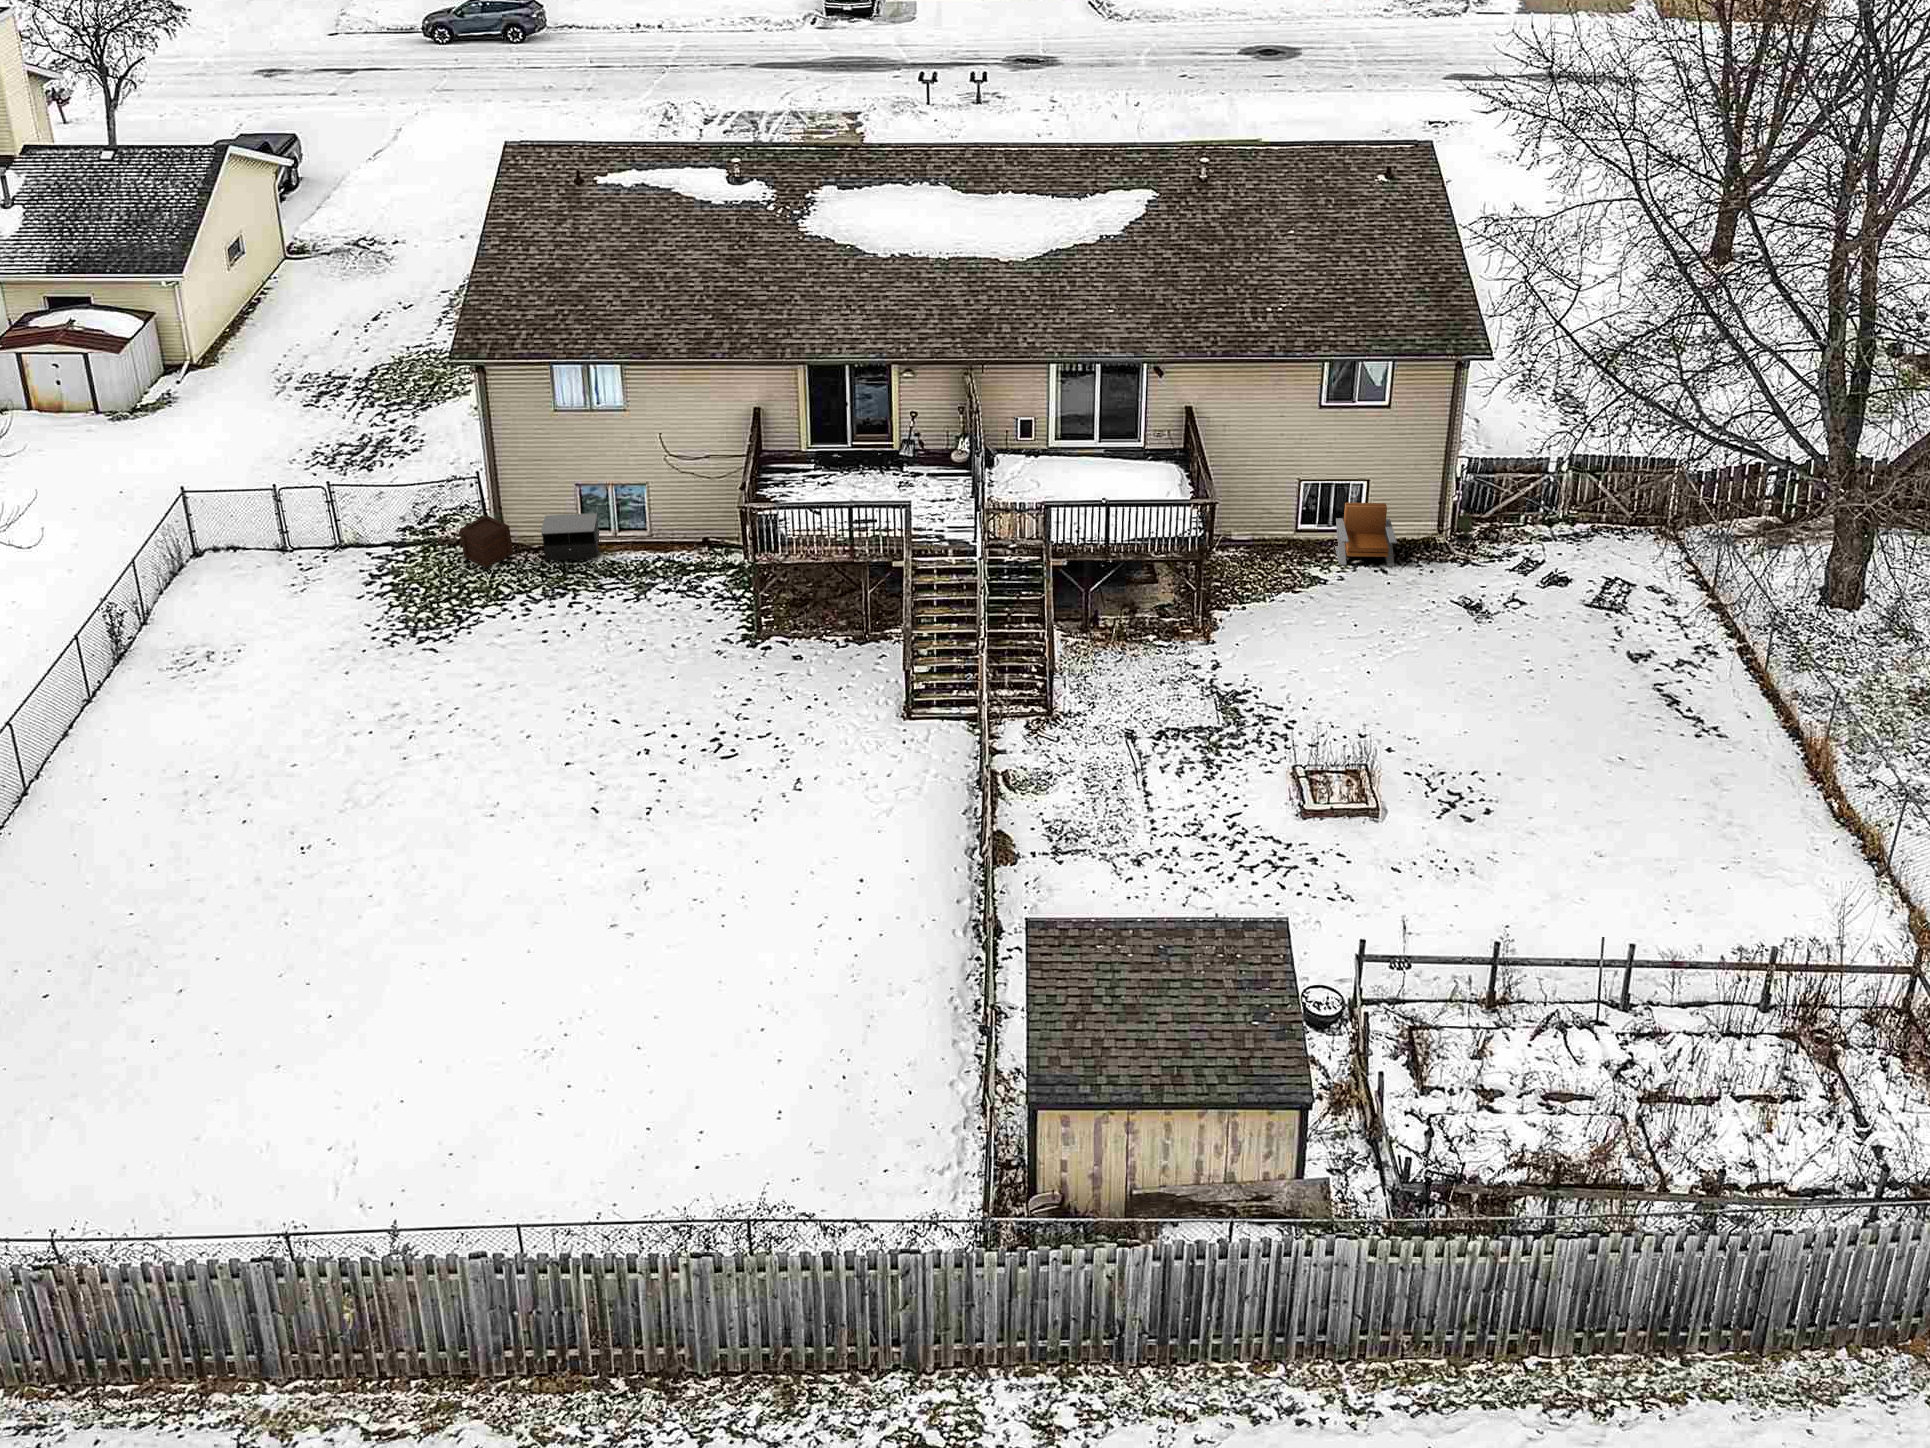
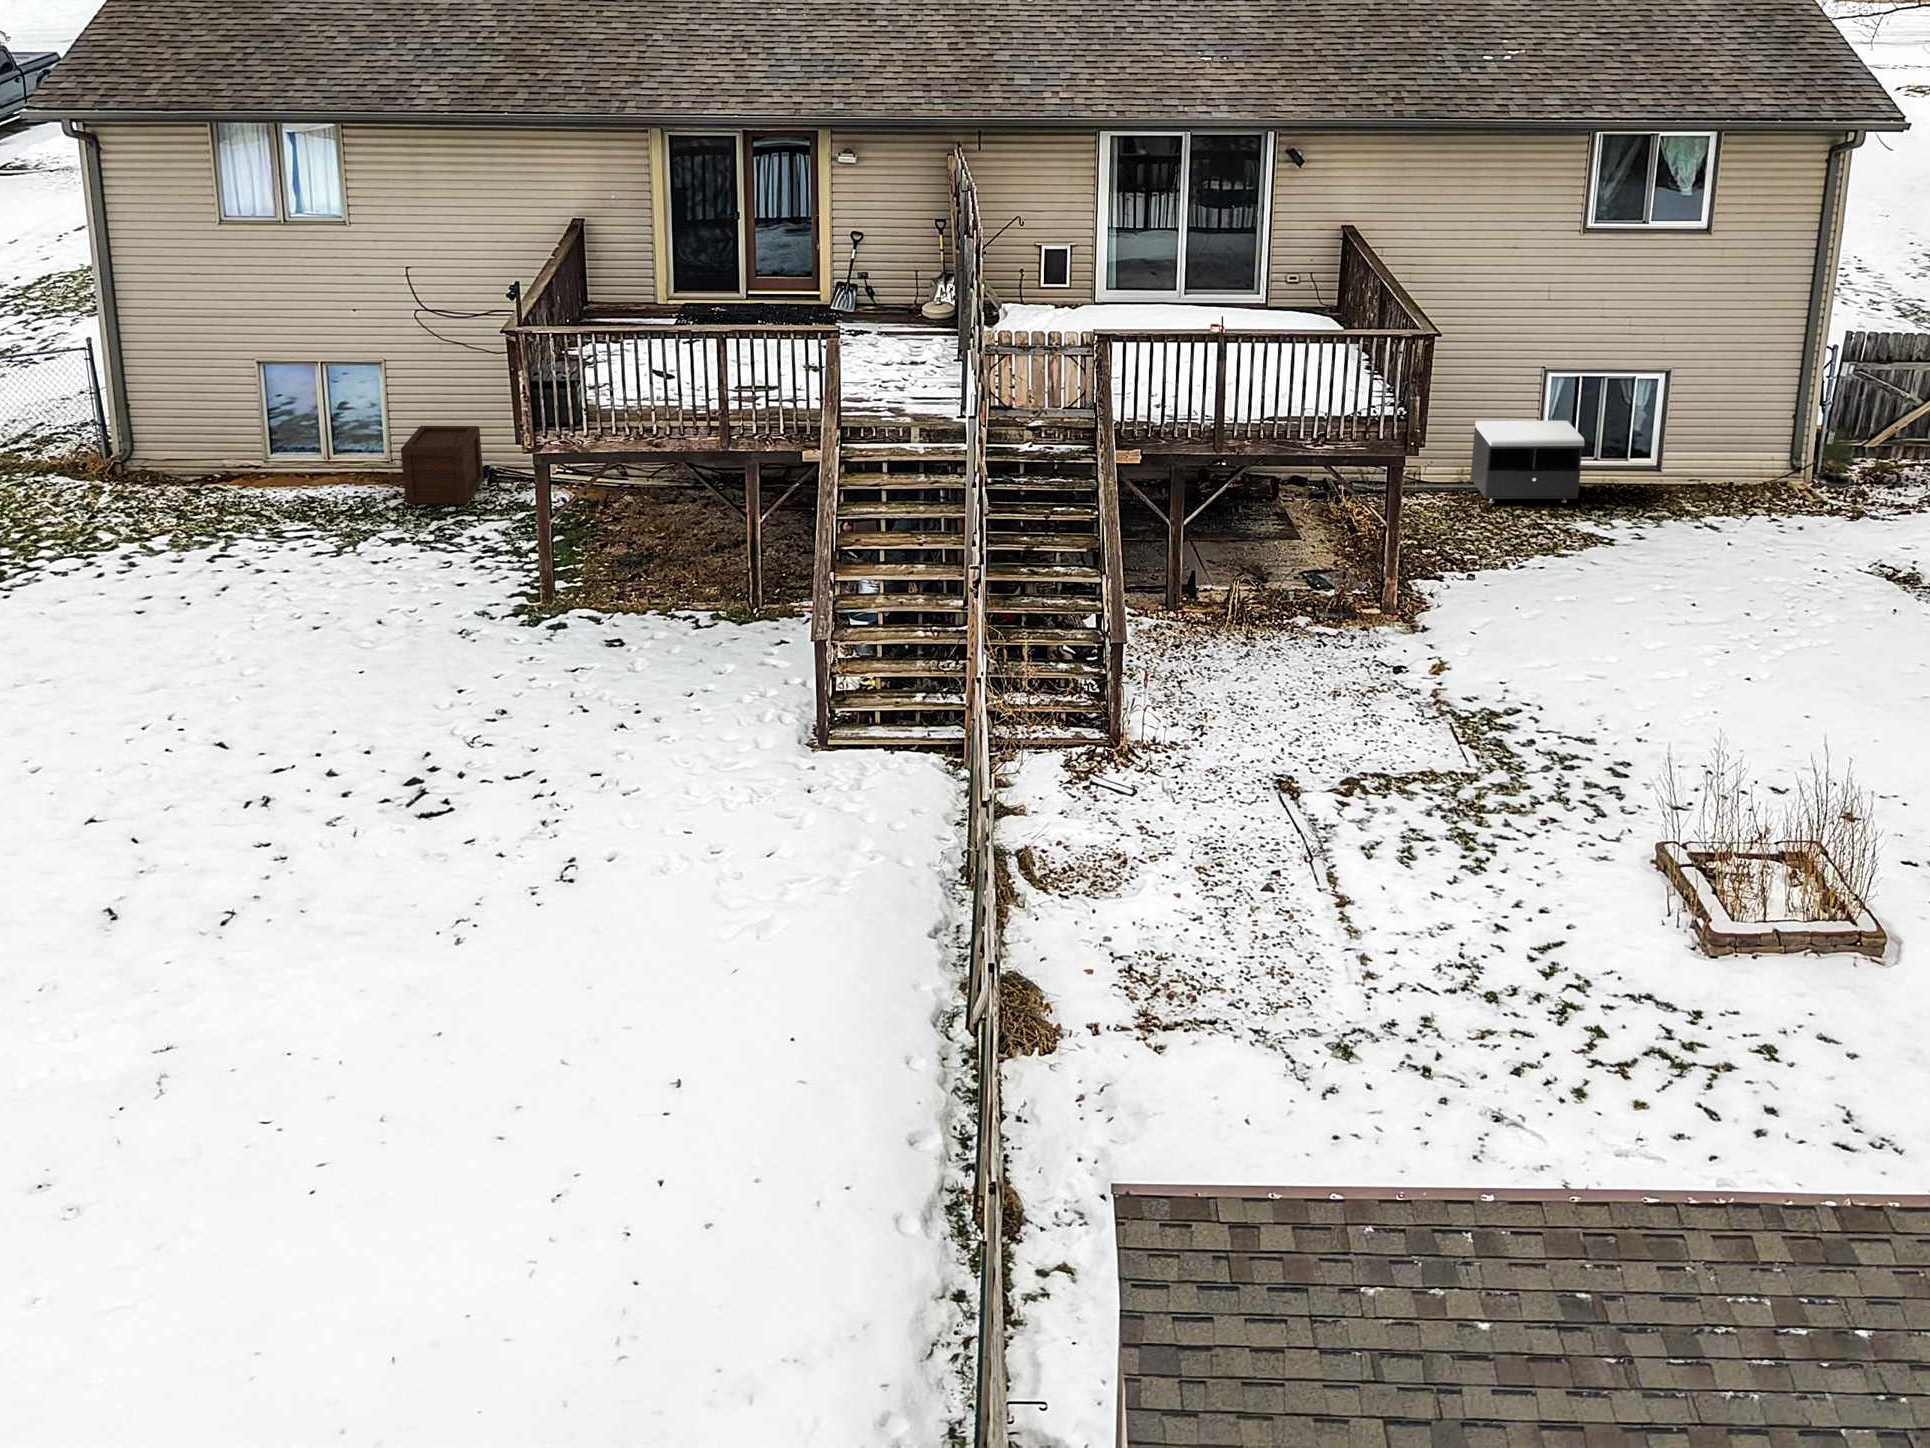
lounge chair: present [1335,503,1397,566] -> none [1604,406,1734,517]
storage bench: present [541,513,600,562] -> present [1471,421,1585,503]
wooden crate: present [460,515,513,568] -> present [401,426,483,504]

